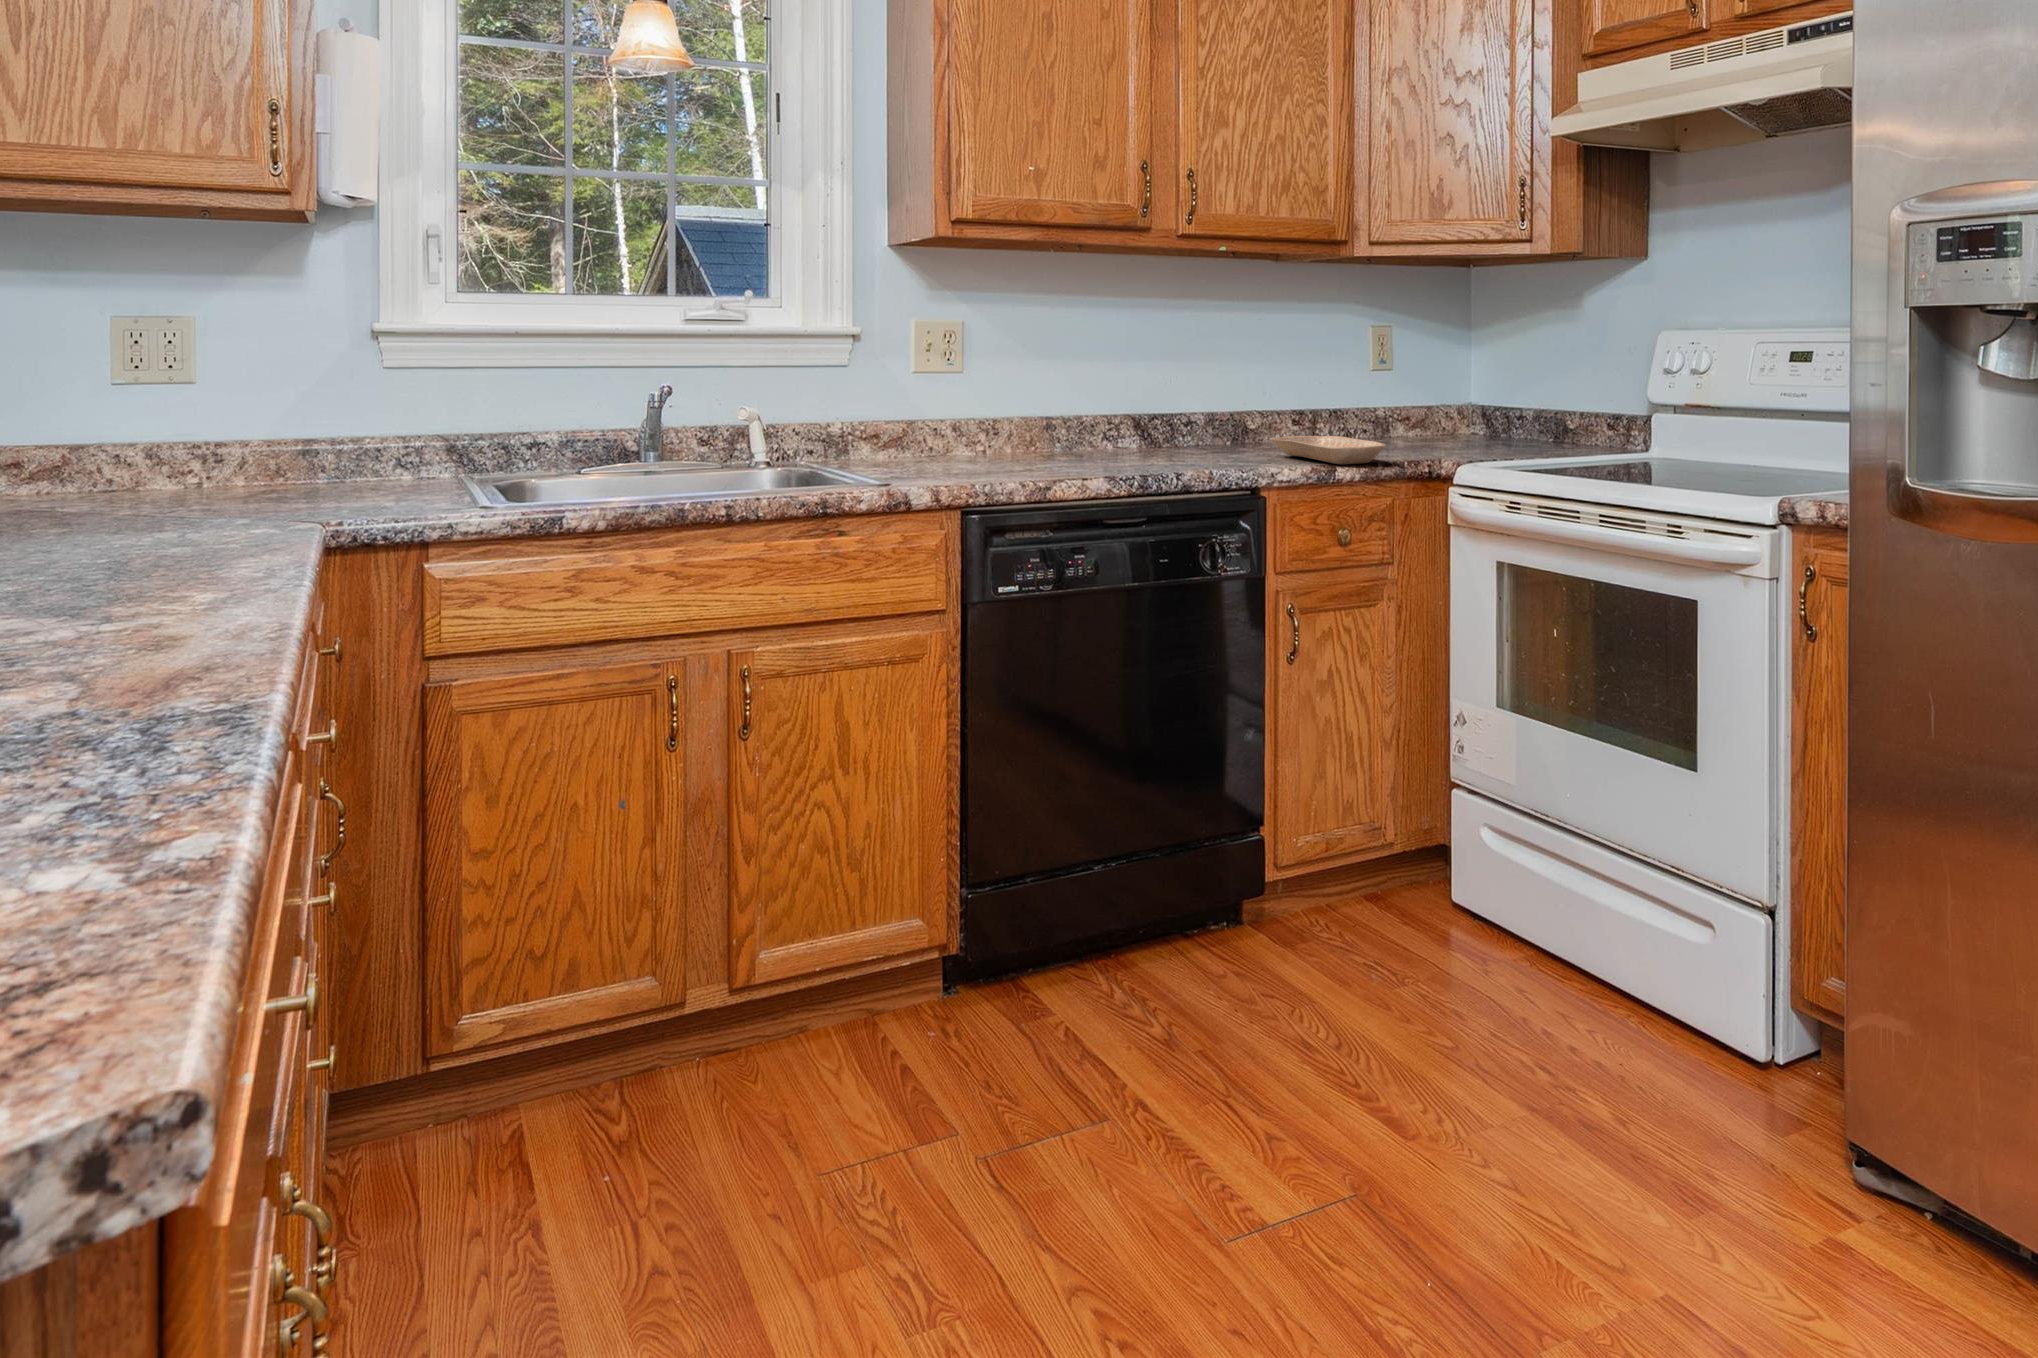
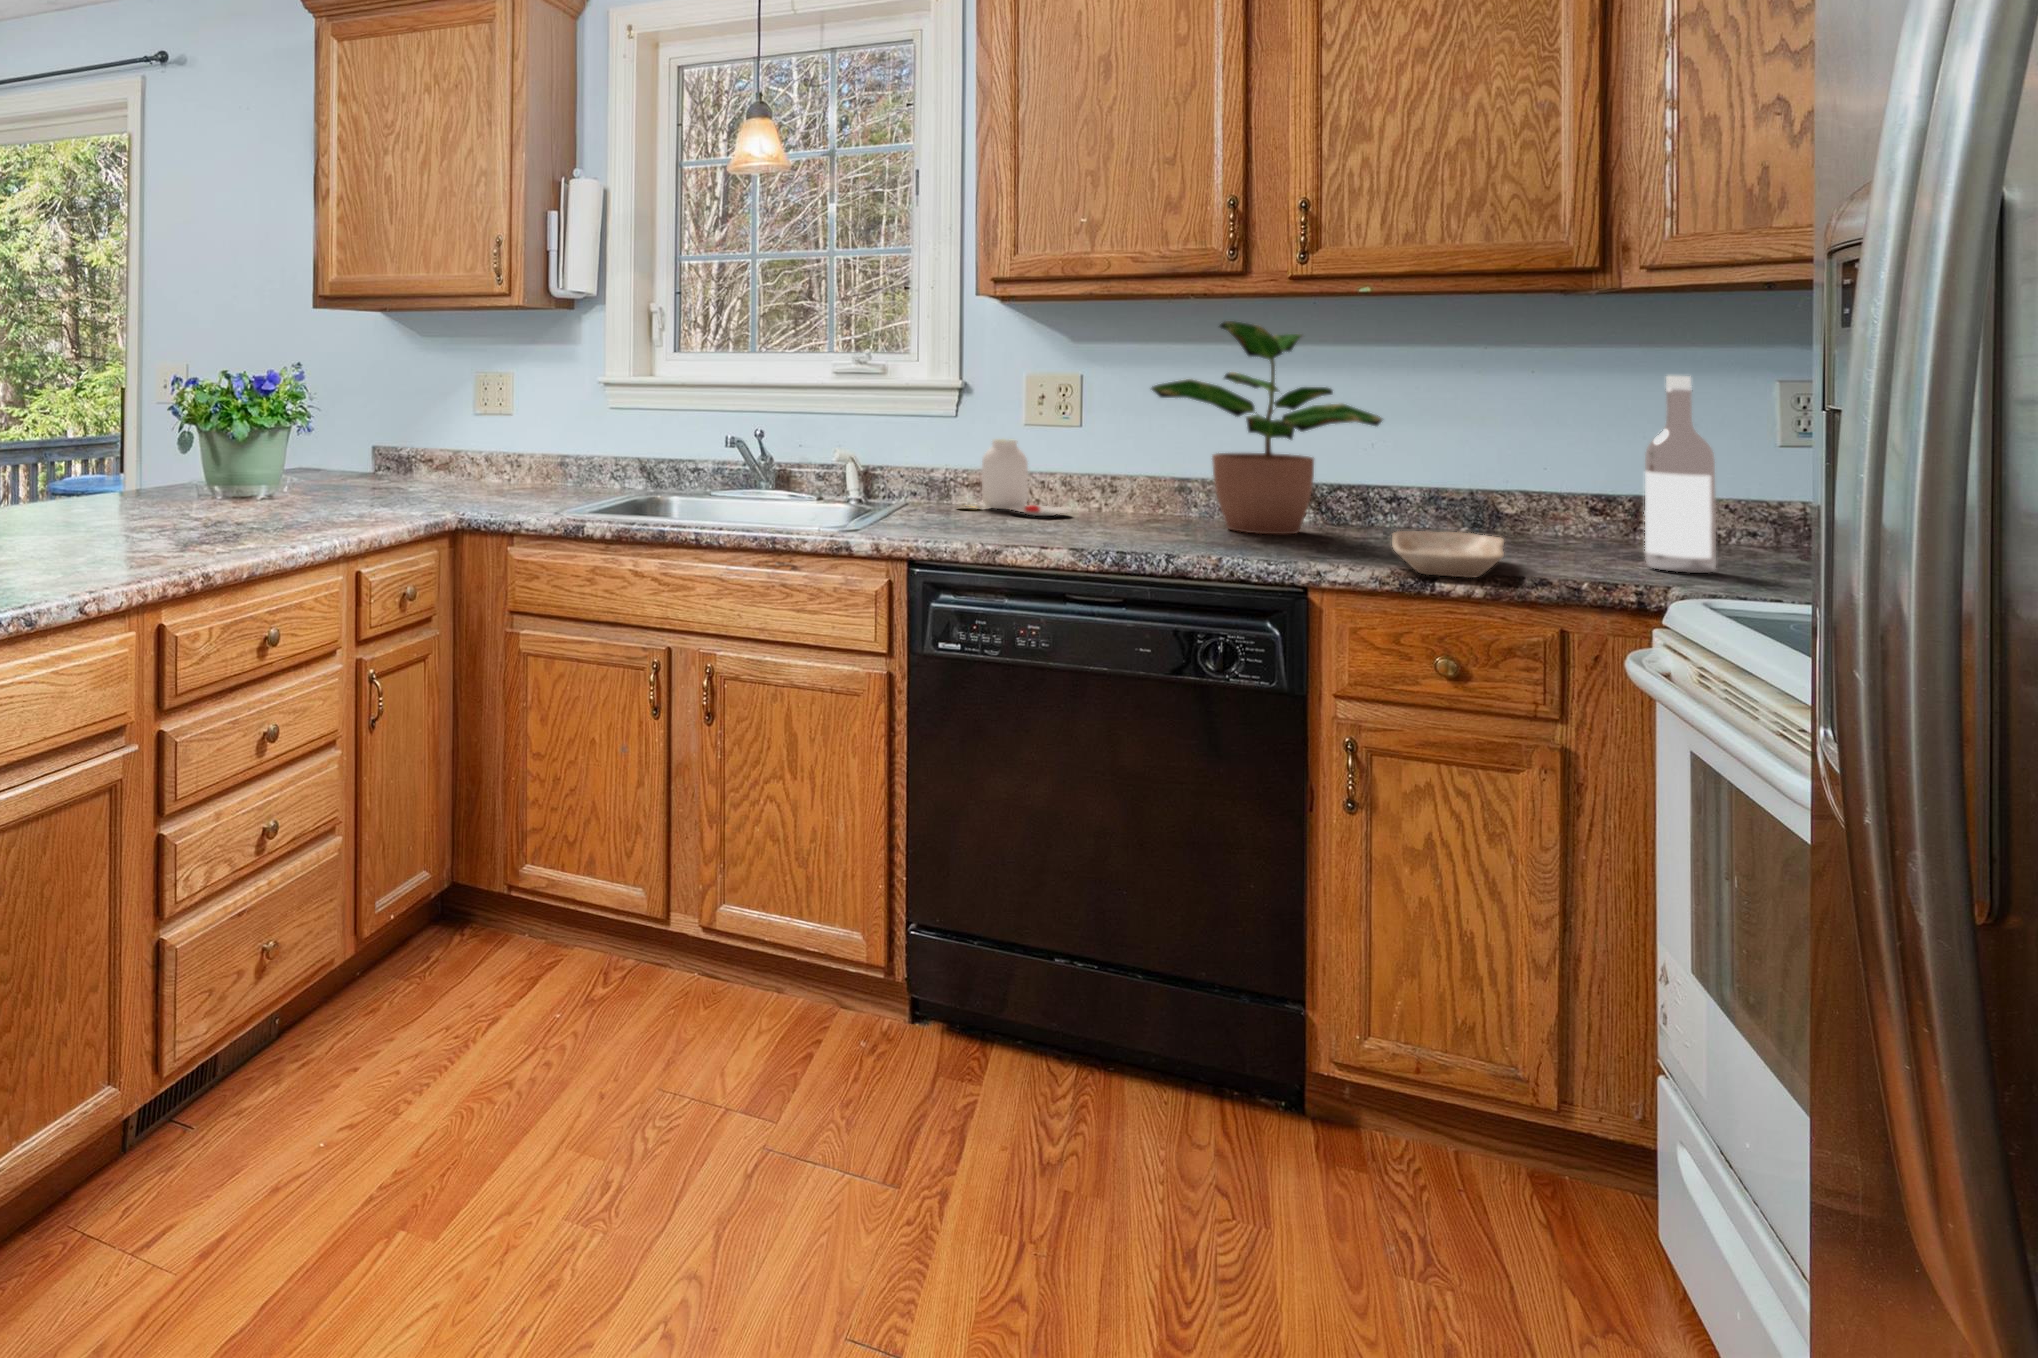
potted plant: none [1057,272,1207,455] -> present [1151,321,1382,534]
wine bottle: none [1391,316,1428,449] -> present [1645,376,1716,573]
jar: none [858,388,977,461] -> present [982,439,1071,516]

